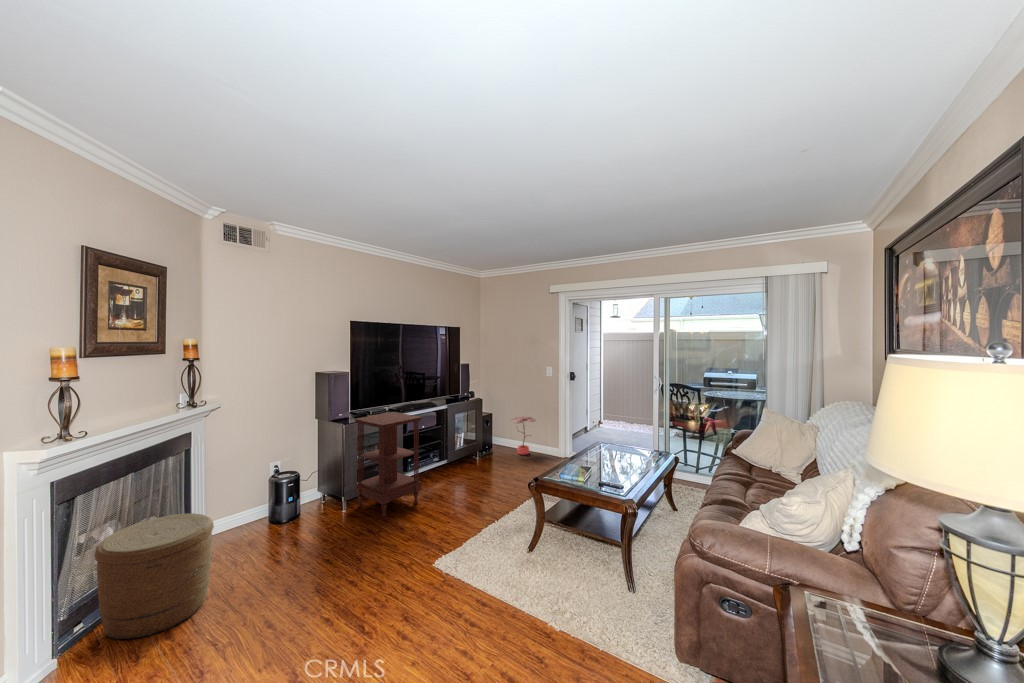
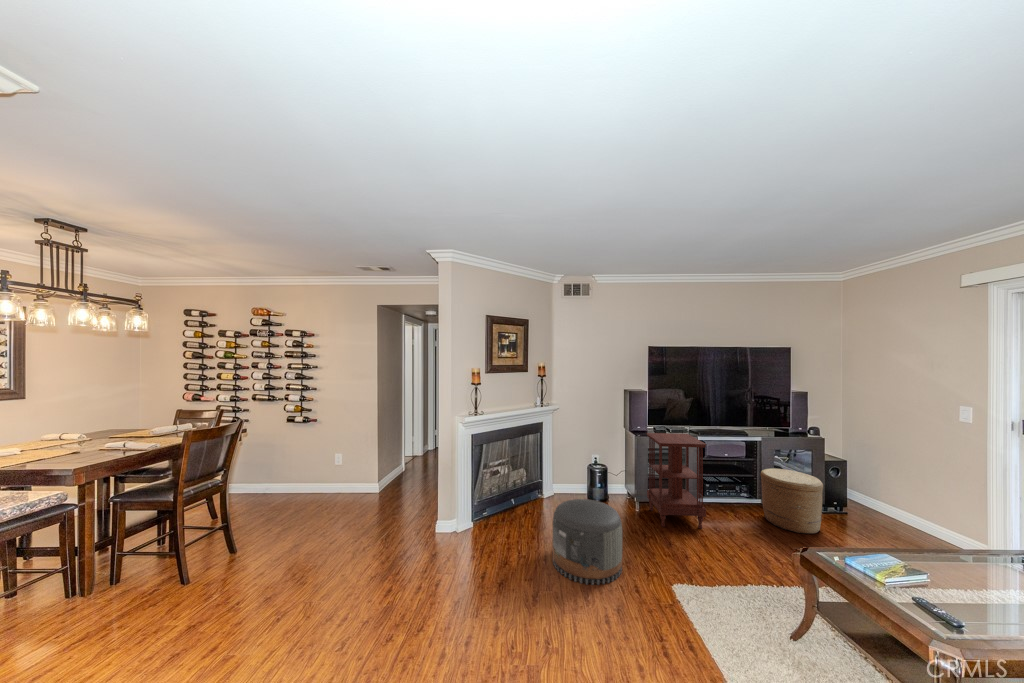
potted plant: present [512,417,536,455] -> none [876,476,926,533]
pouf: none [281,511,381,628] -> present [552,499,622,585]
woven basket: present [95,513,214,639] -> present [760,468,823,534]

